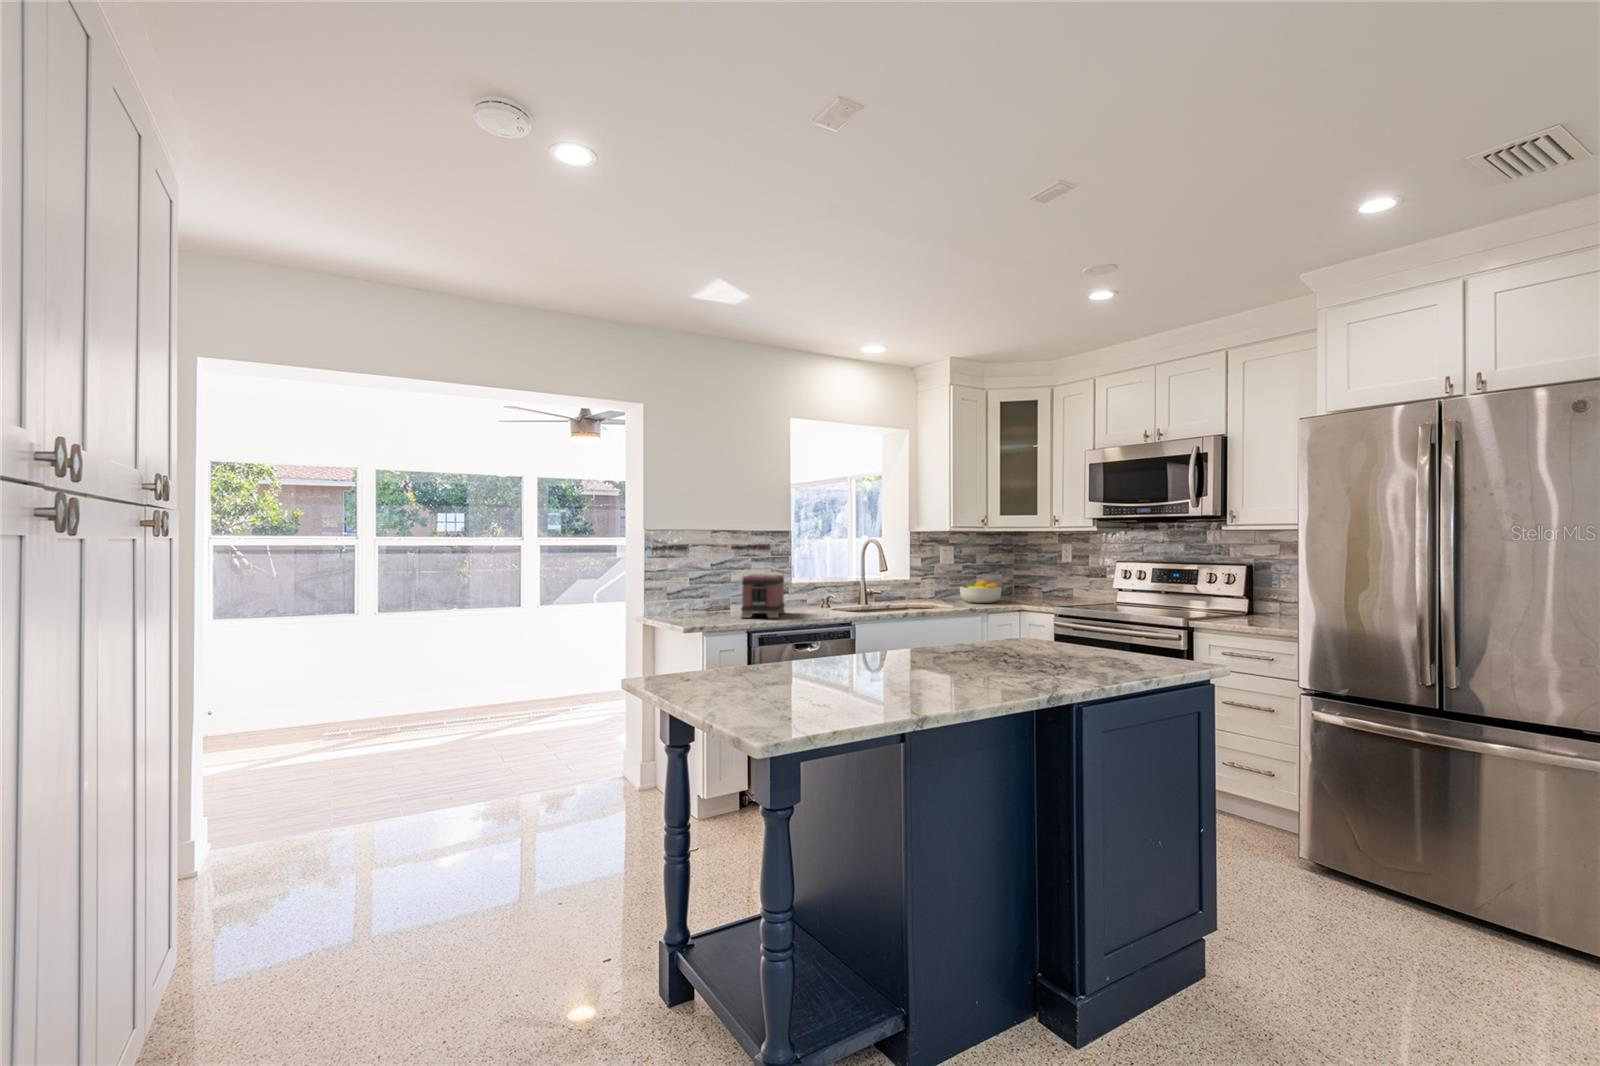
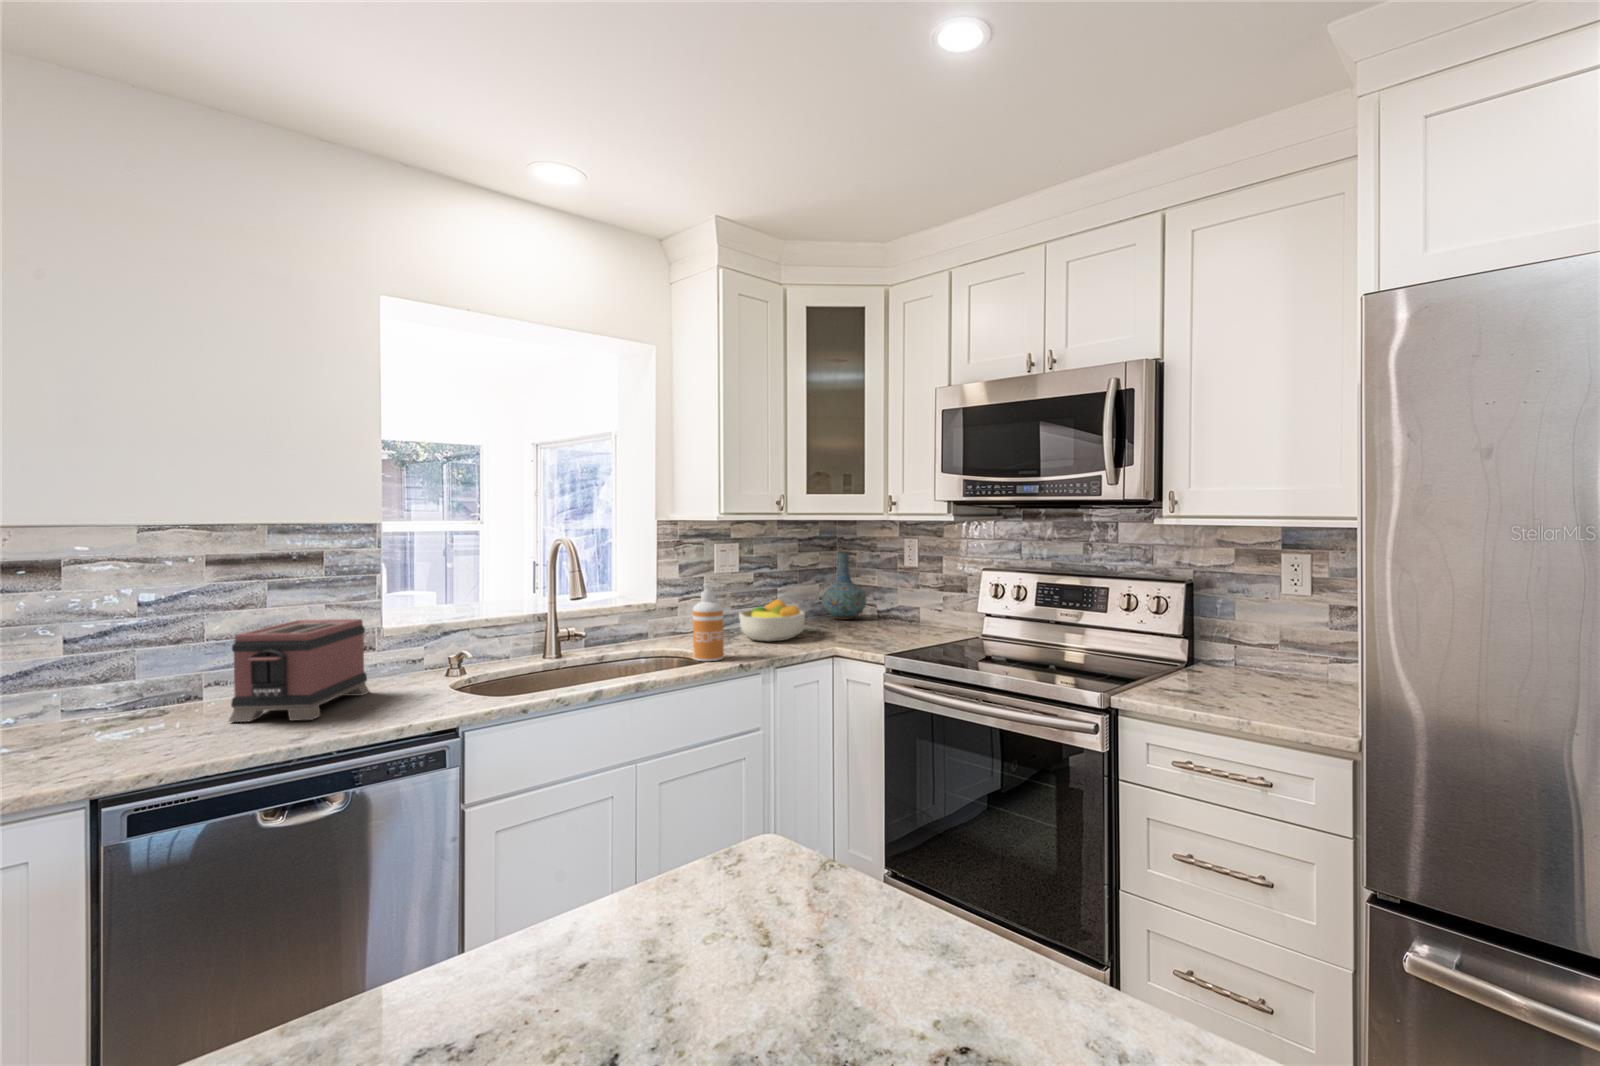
vase: none [1006,553,1036,597] -> present [823,551,867,619]
soap dispenser: none [942,565,960,608] -> present [693,584,724,661]

